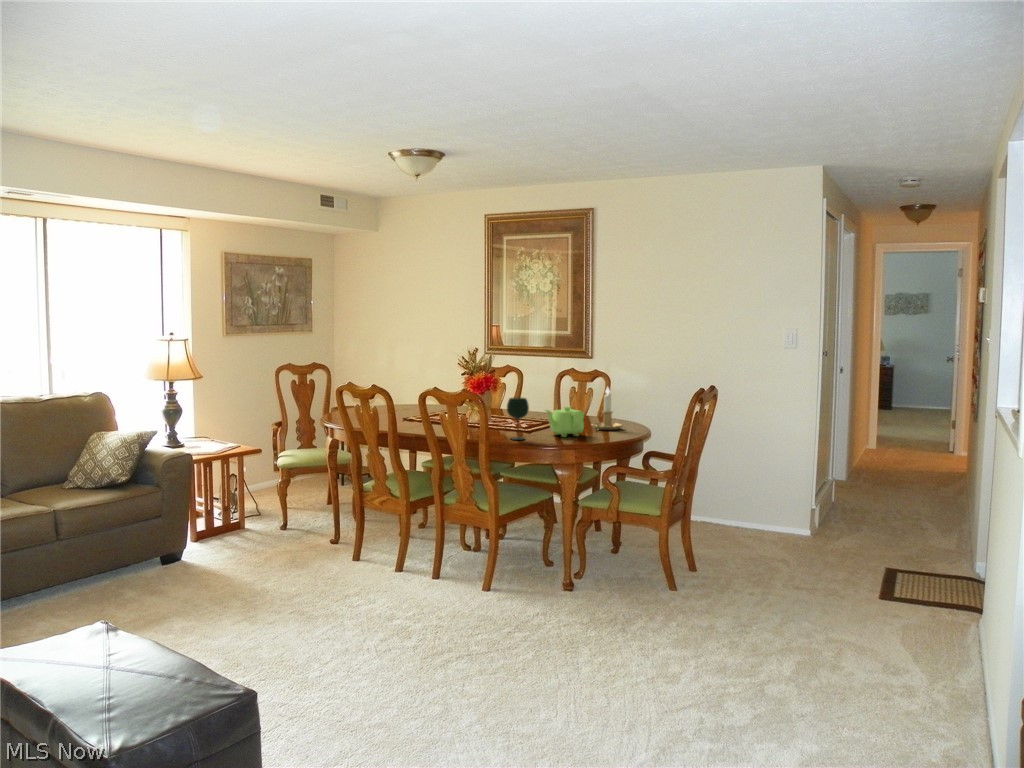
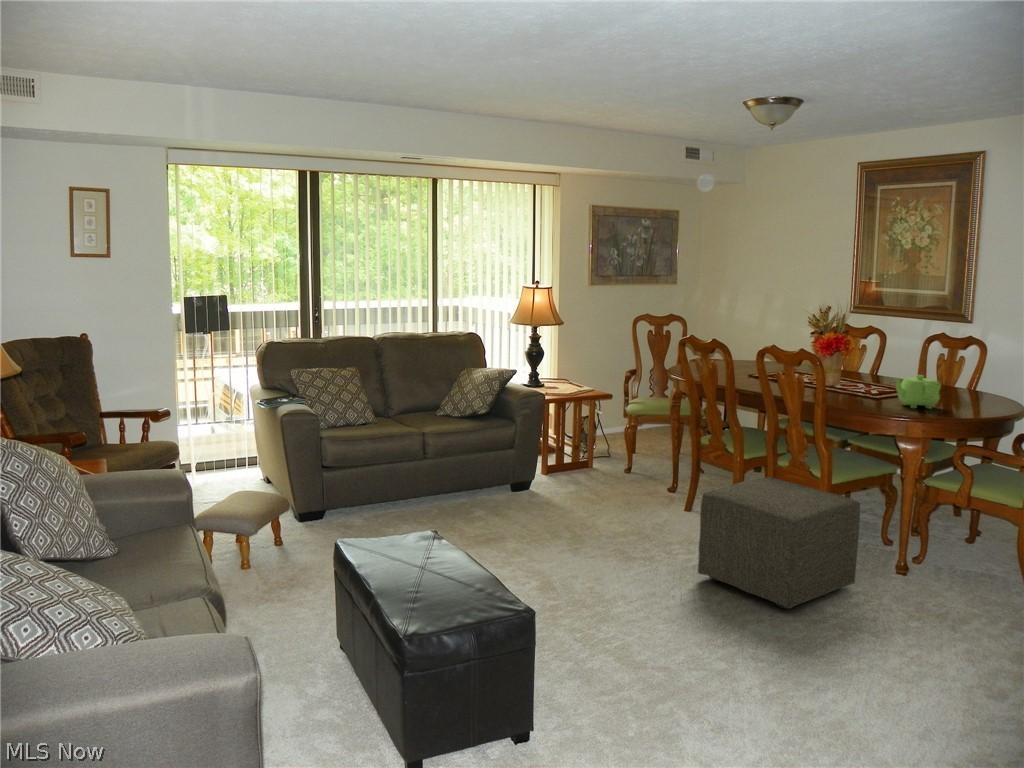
candlestick: present [592,387,623,430] -> none [953,355,993,405]
wine glass: present [507,397,529,440] -> none [846,361,872,407]
ottoman: none [389,515,535,642] -> present [698,477,860,609]

